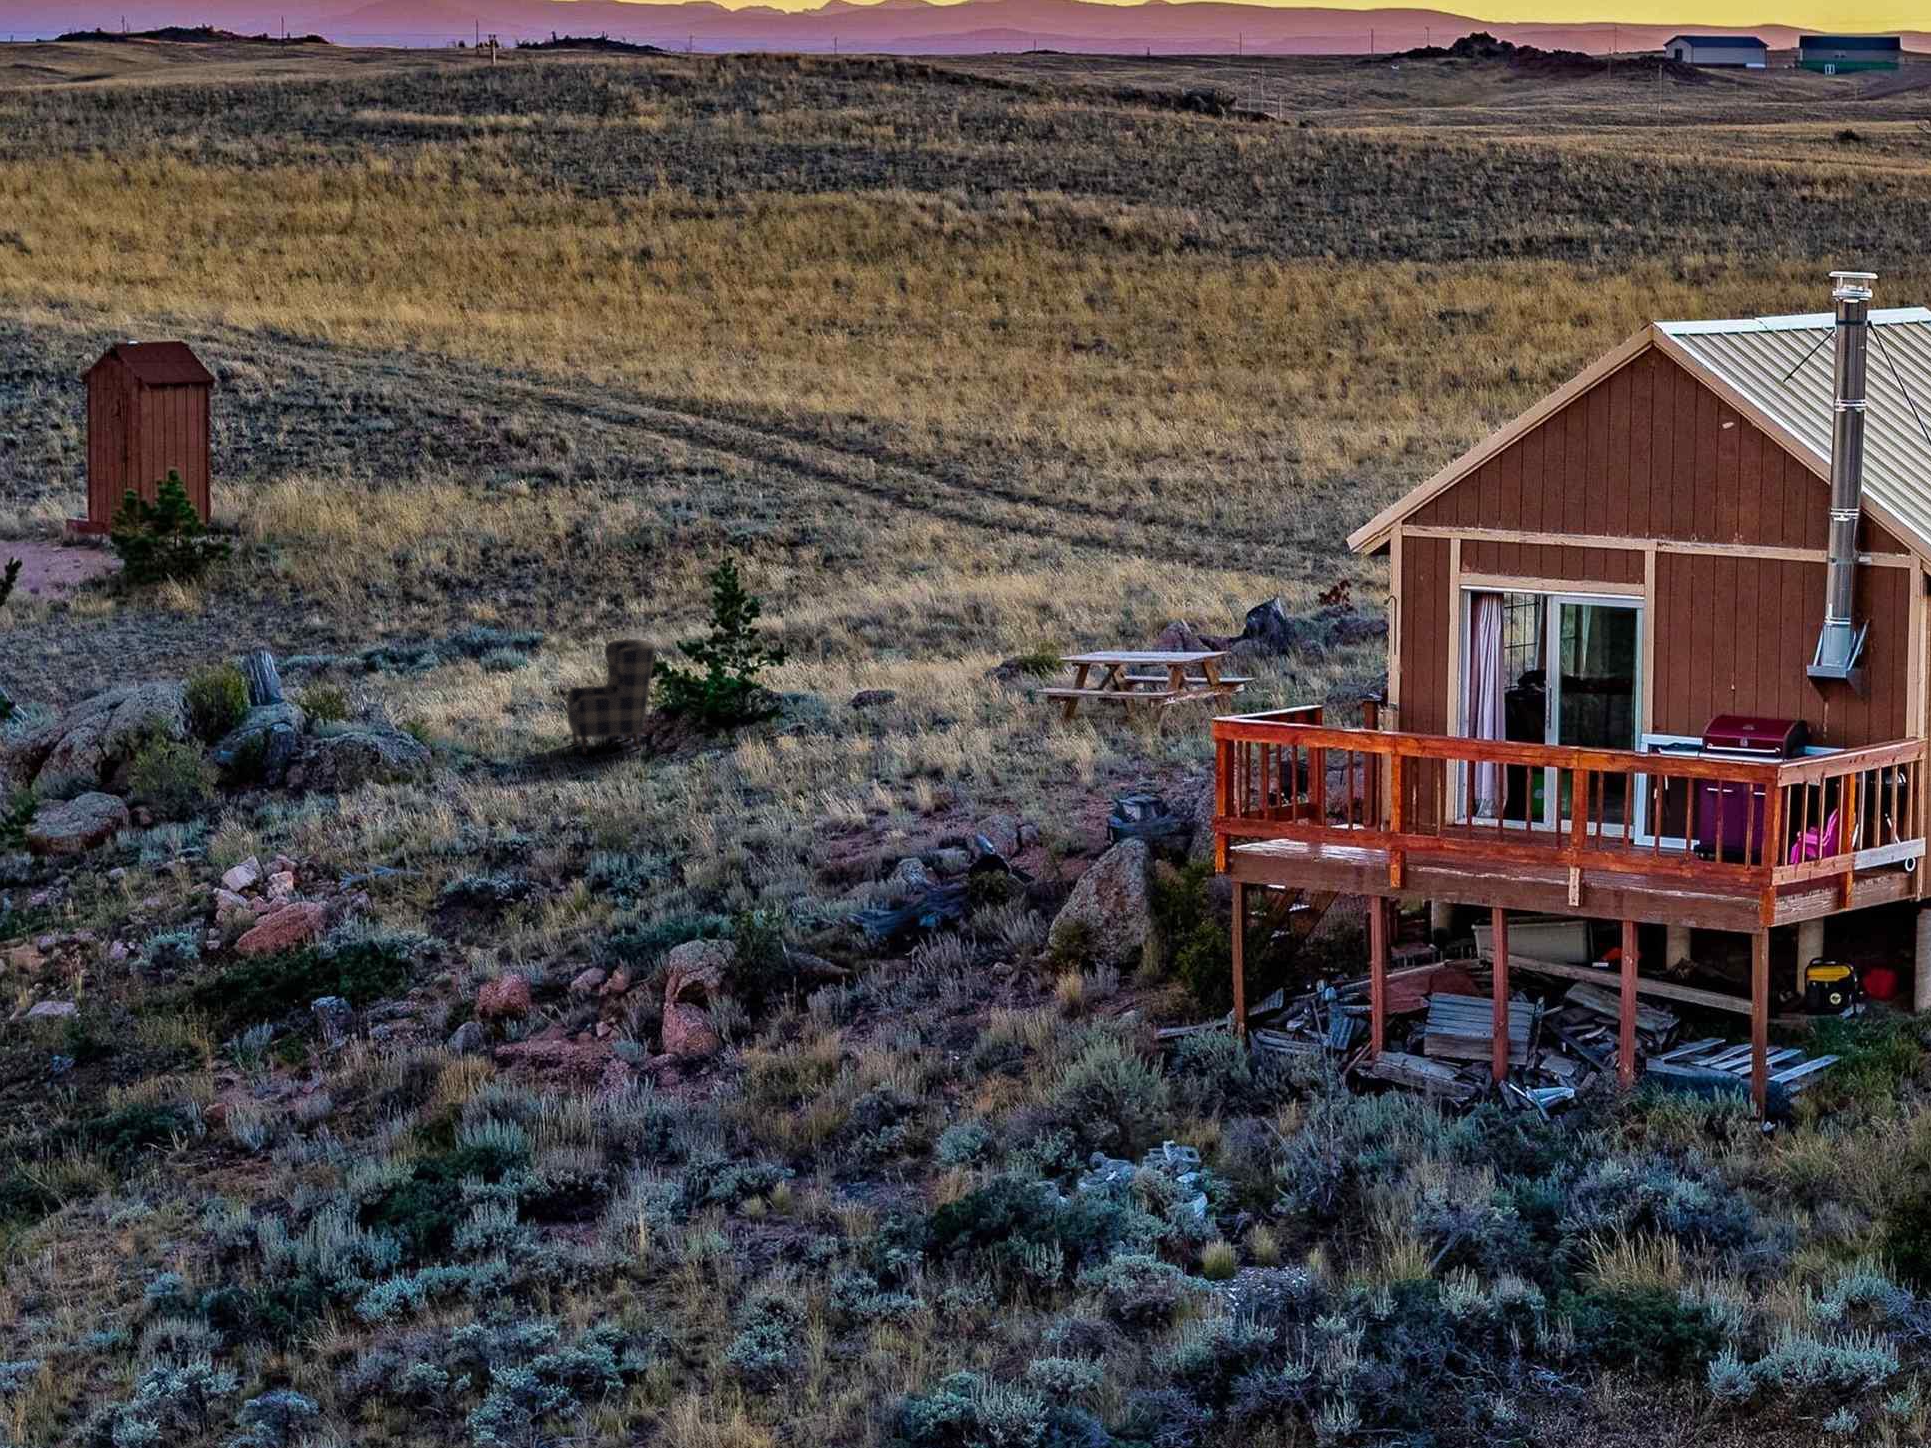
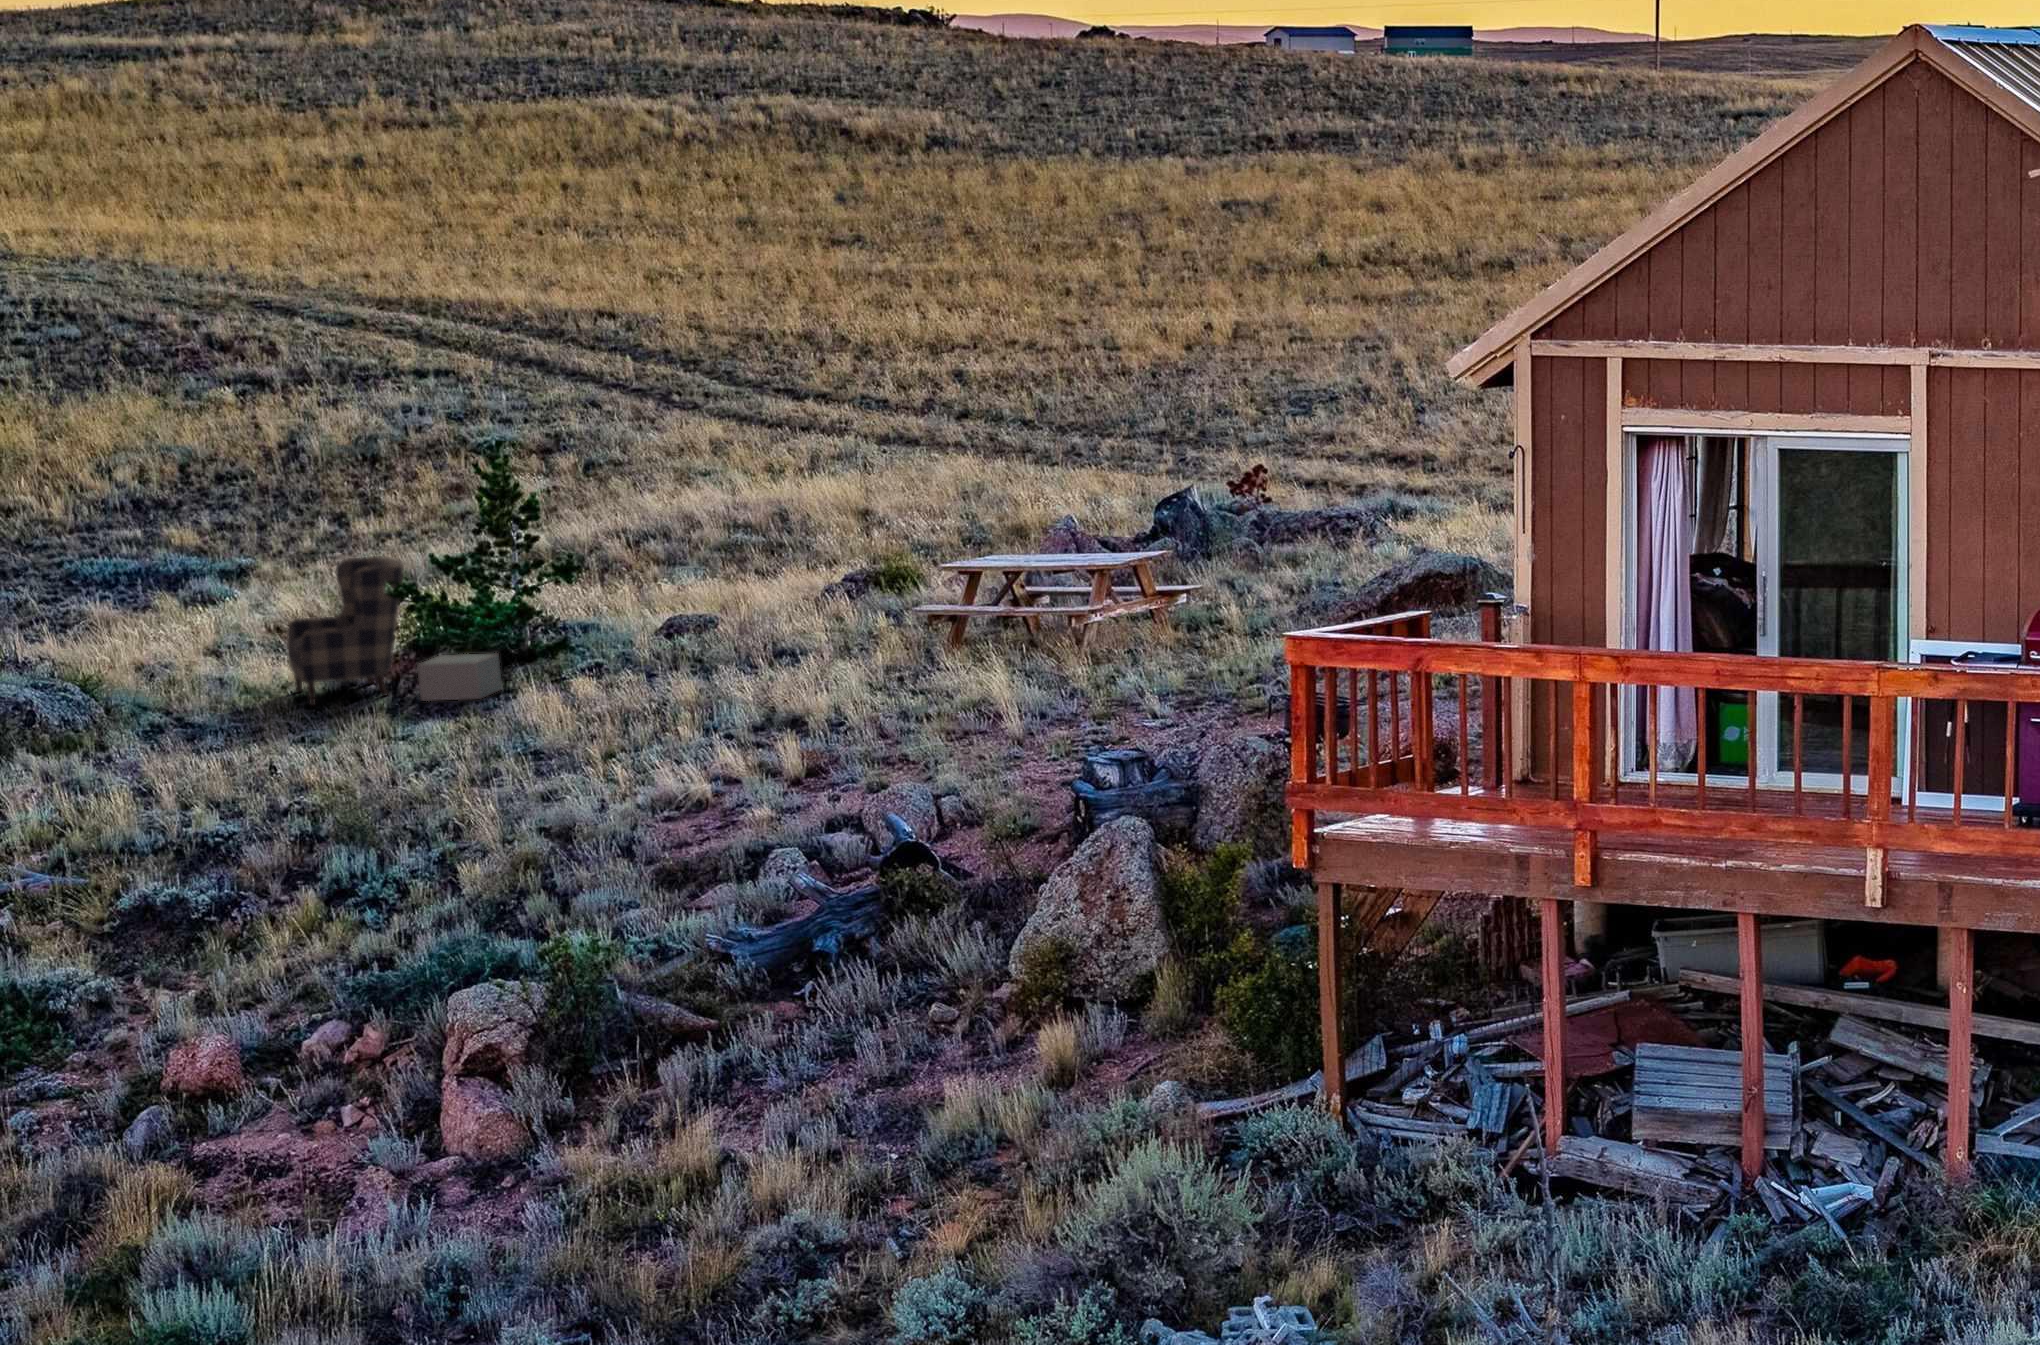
storage box: none [663,718,726,754] -> present [417,654,502,701]

